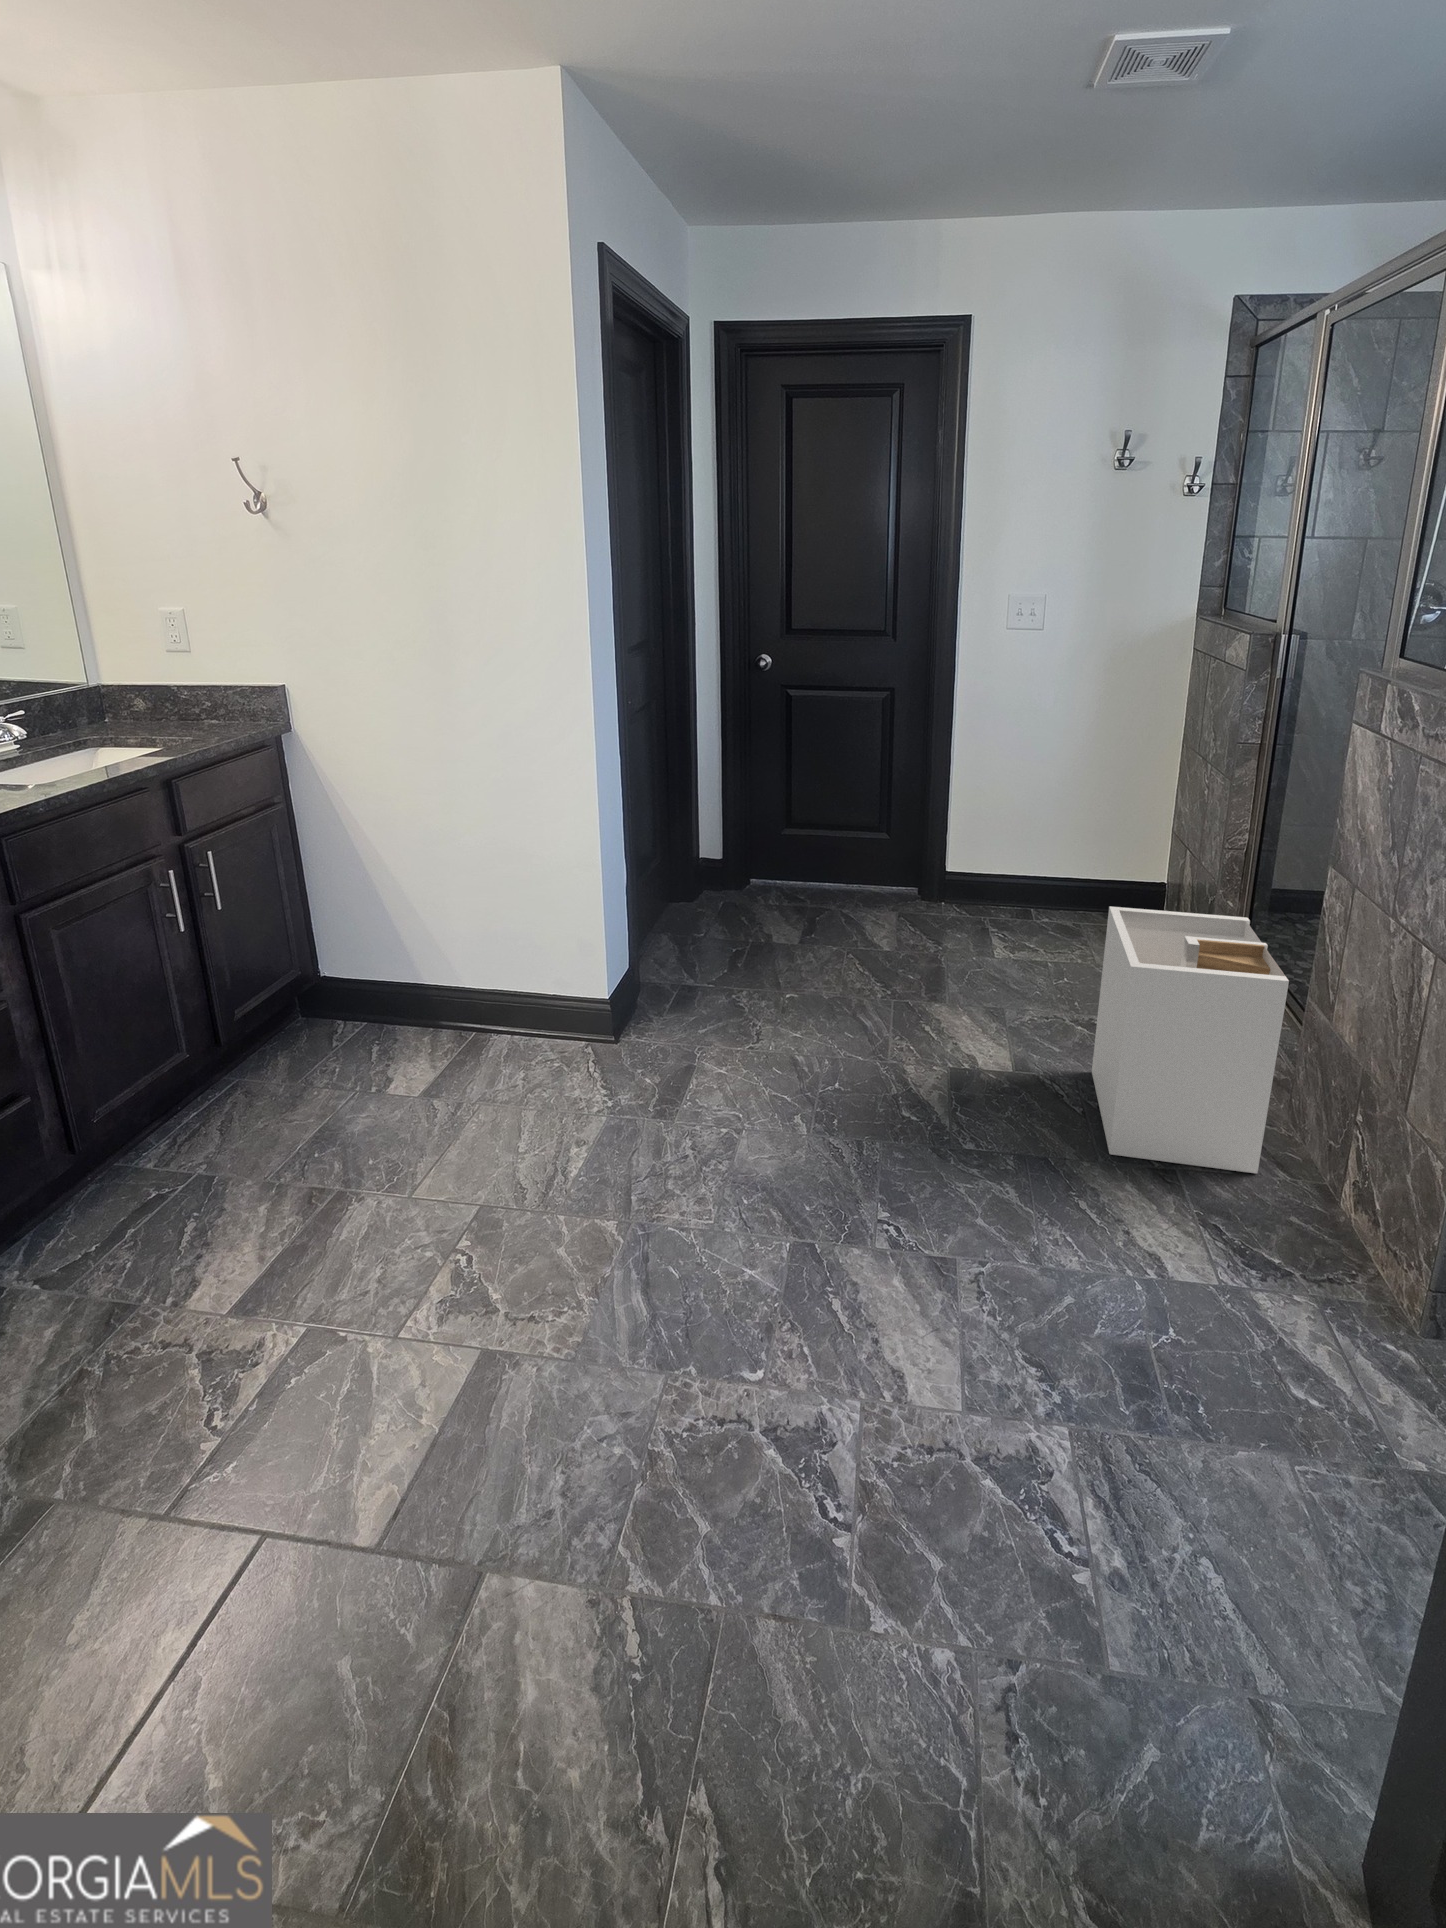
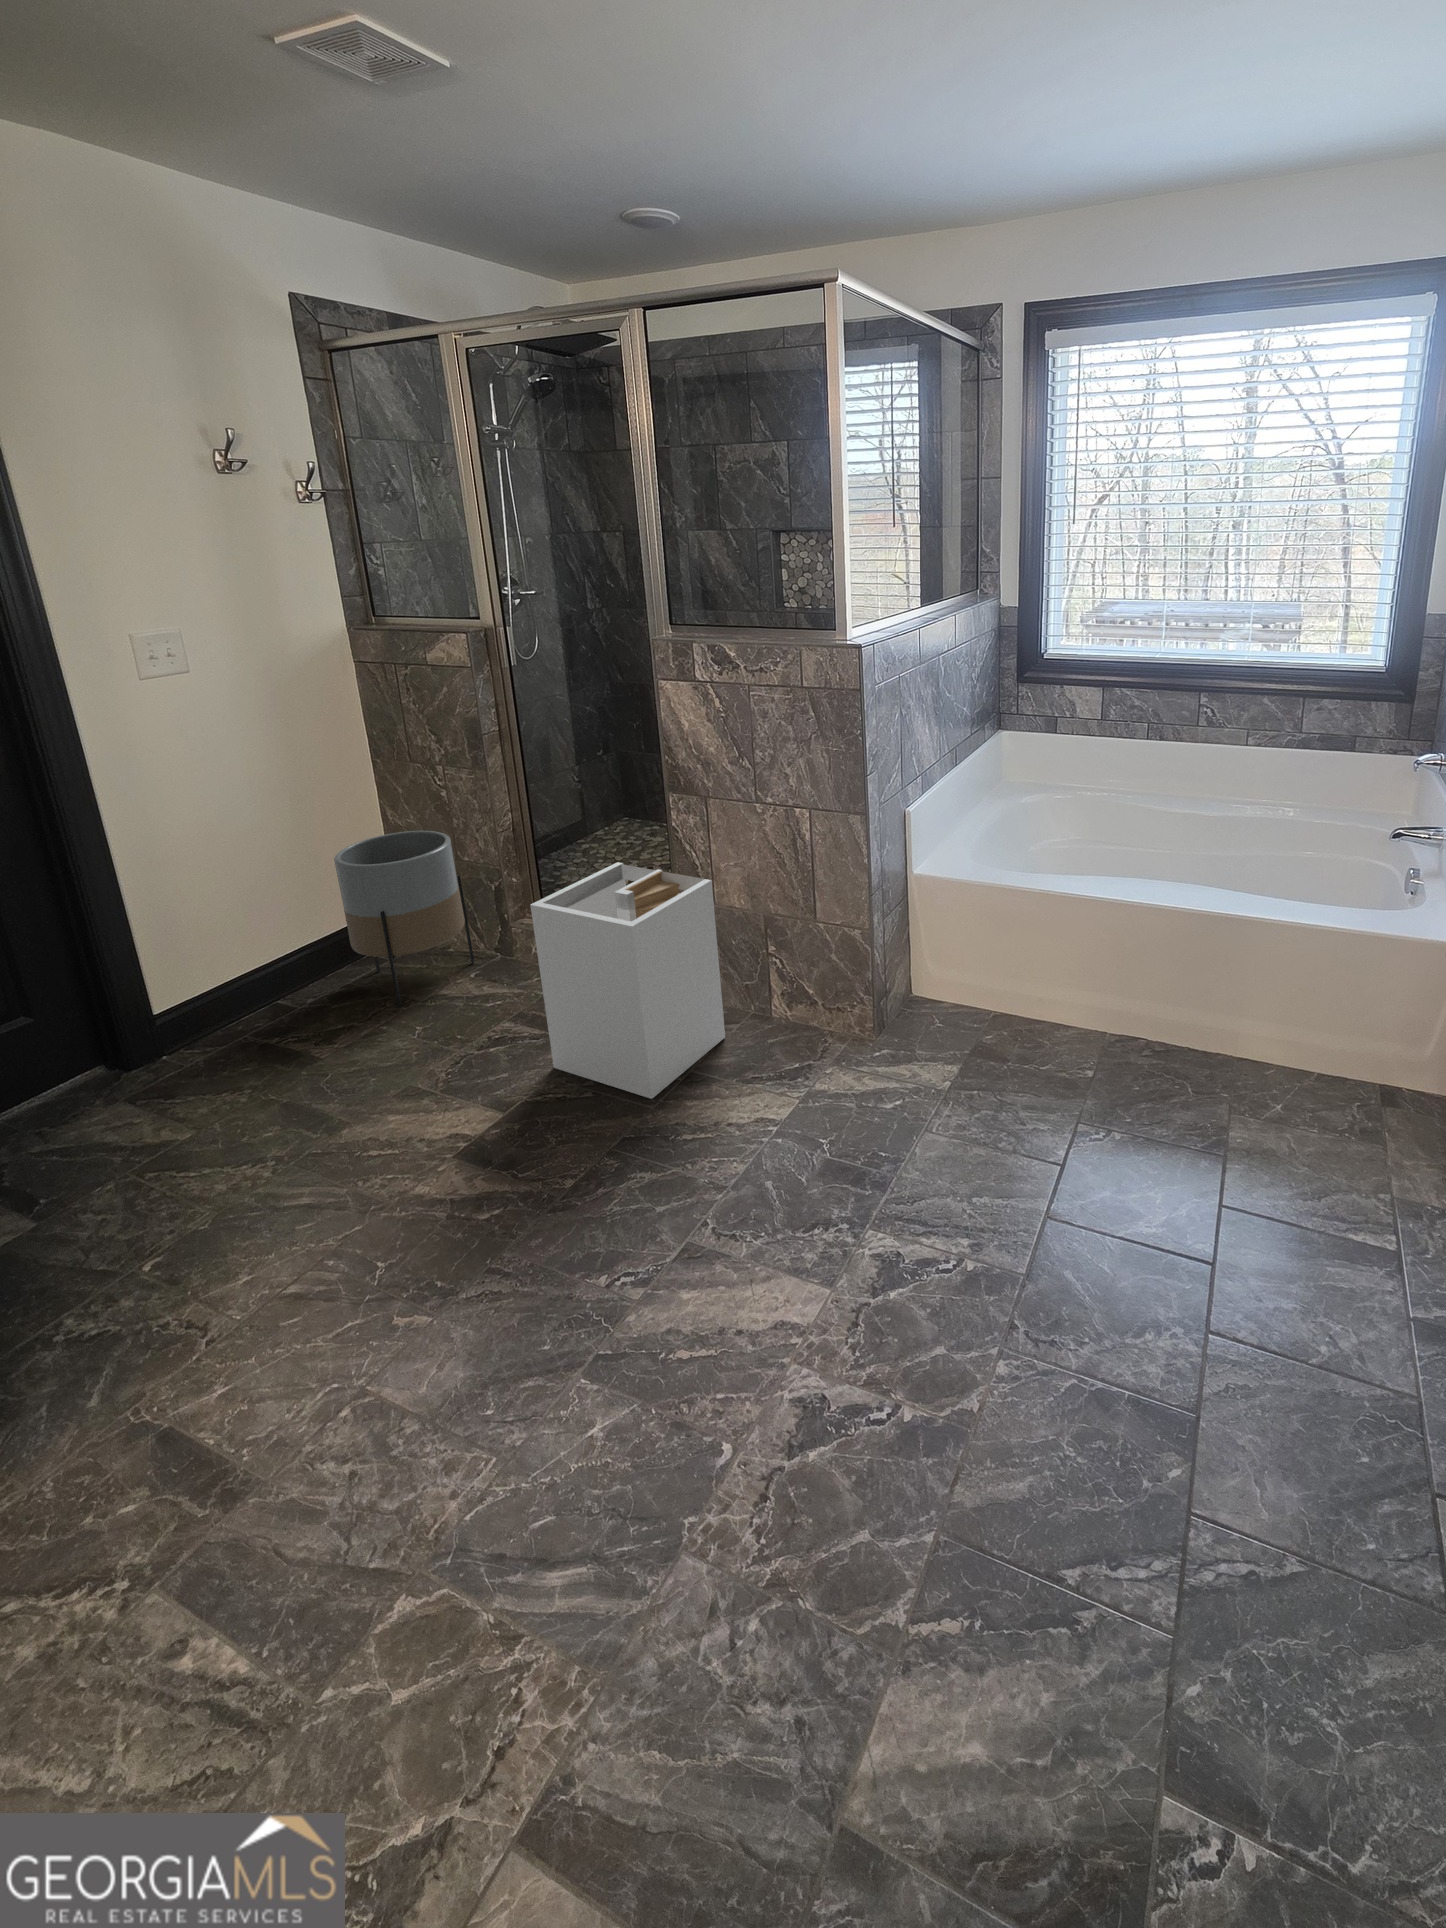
planter: none [1074,809,1187,963] -> present [334,831,474,1006]

